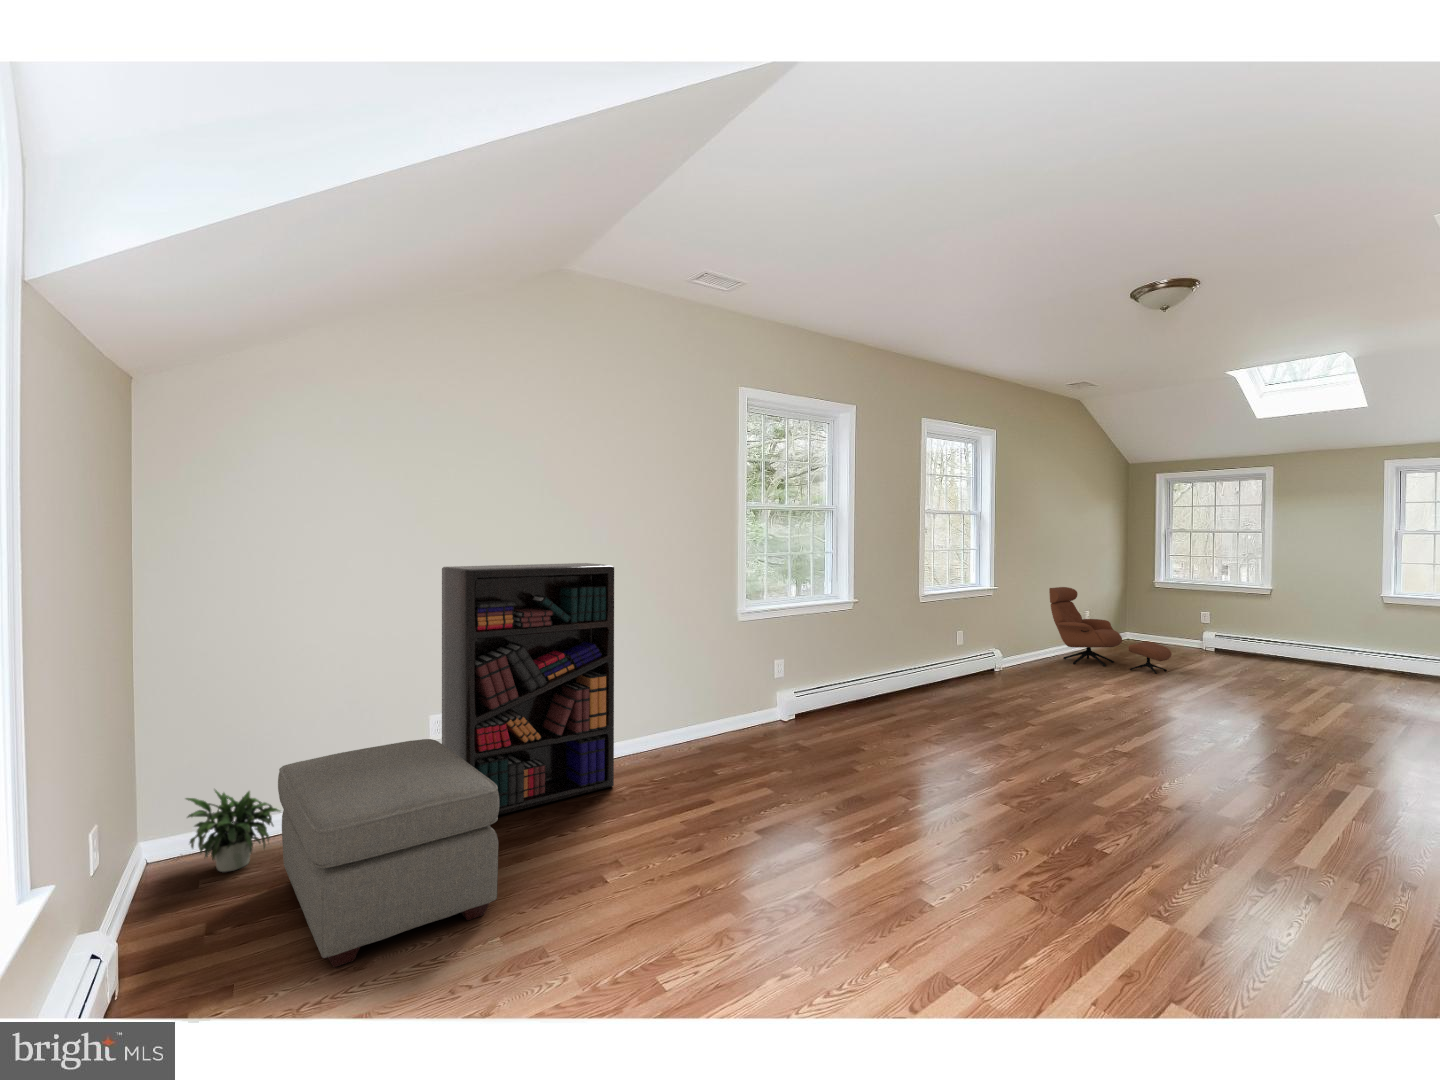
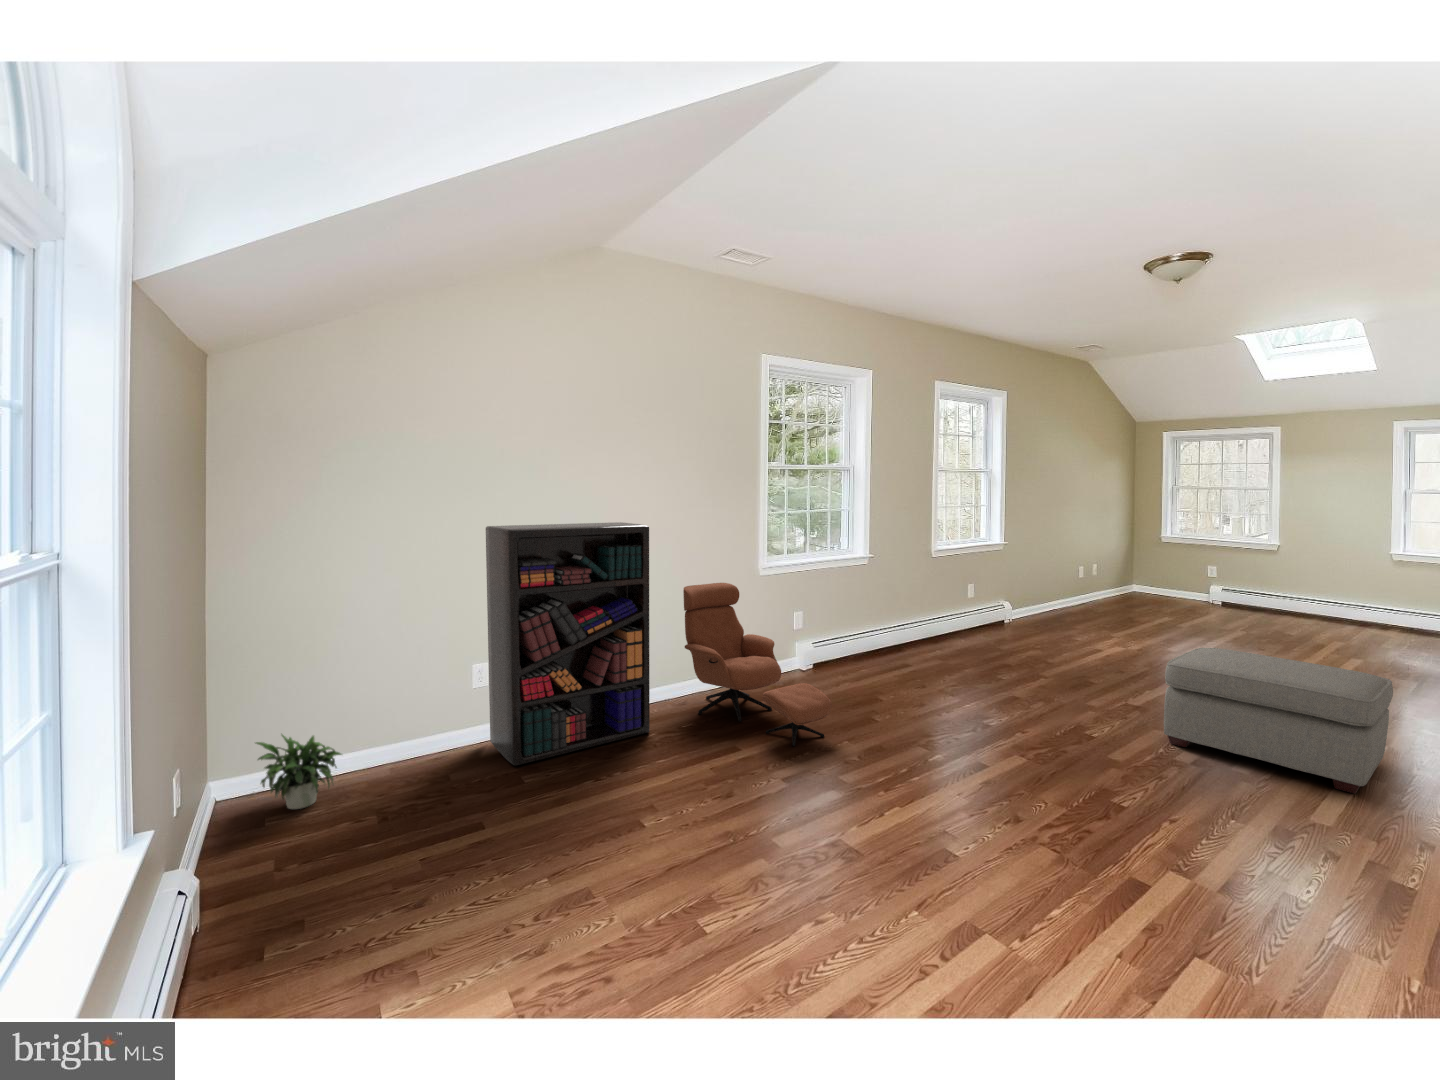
lounge chair: present [1049,587,1172,674] -> present [683,583,832,746]
ottoman: present [278,739,499,967] -> present [1164,648,1393,794]

